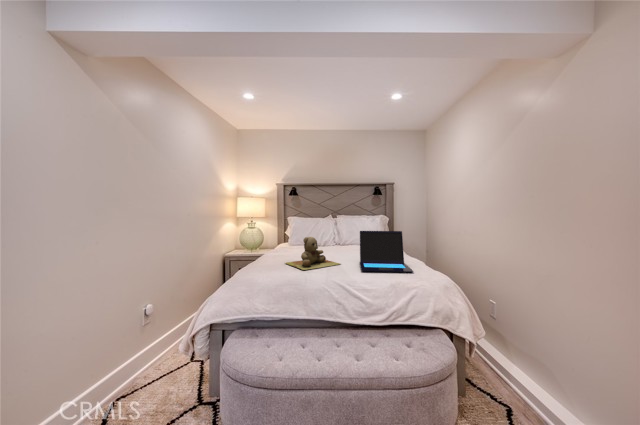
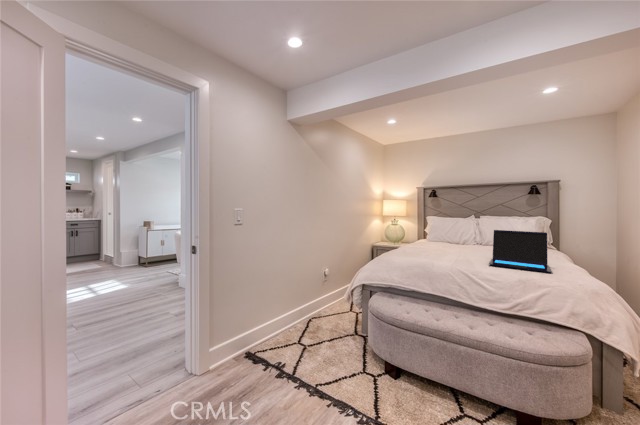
teddy bear: present [286,237,340,270] -> none [418,232,472,258]

